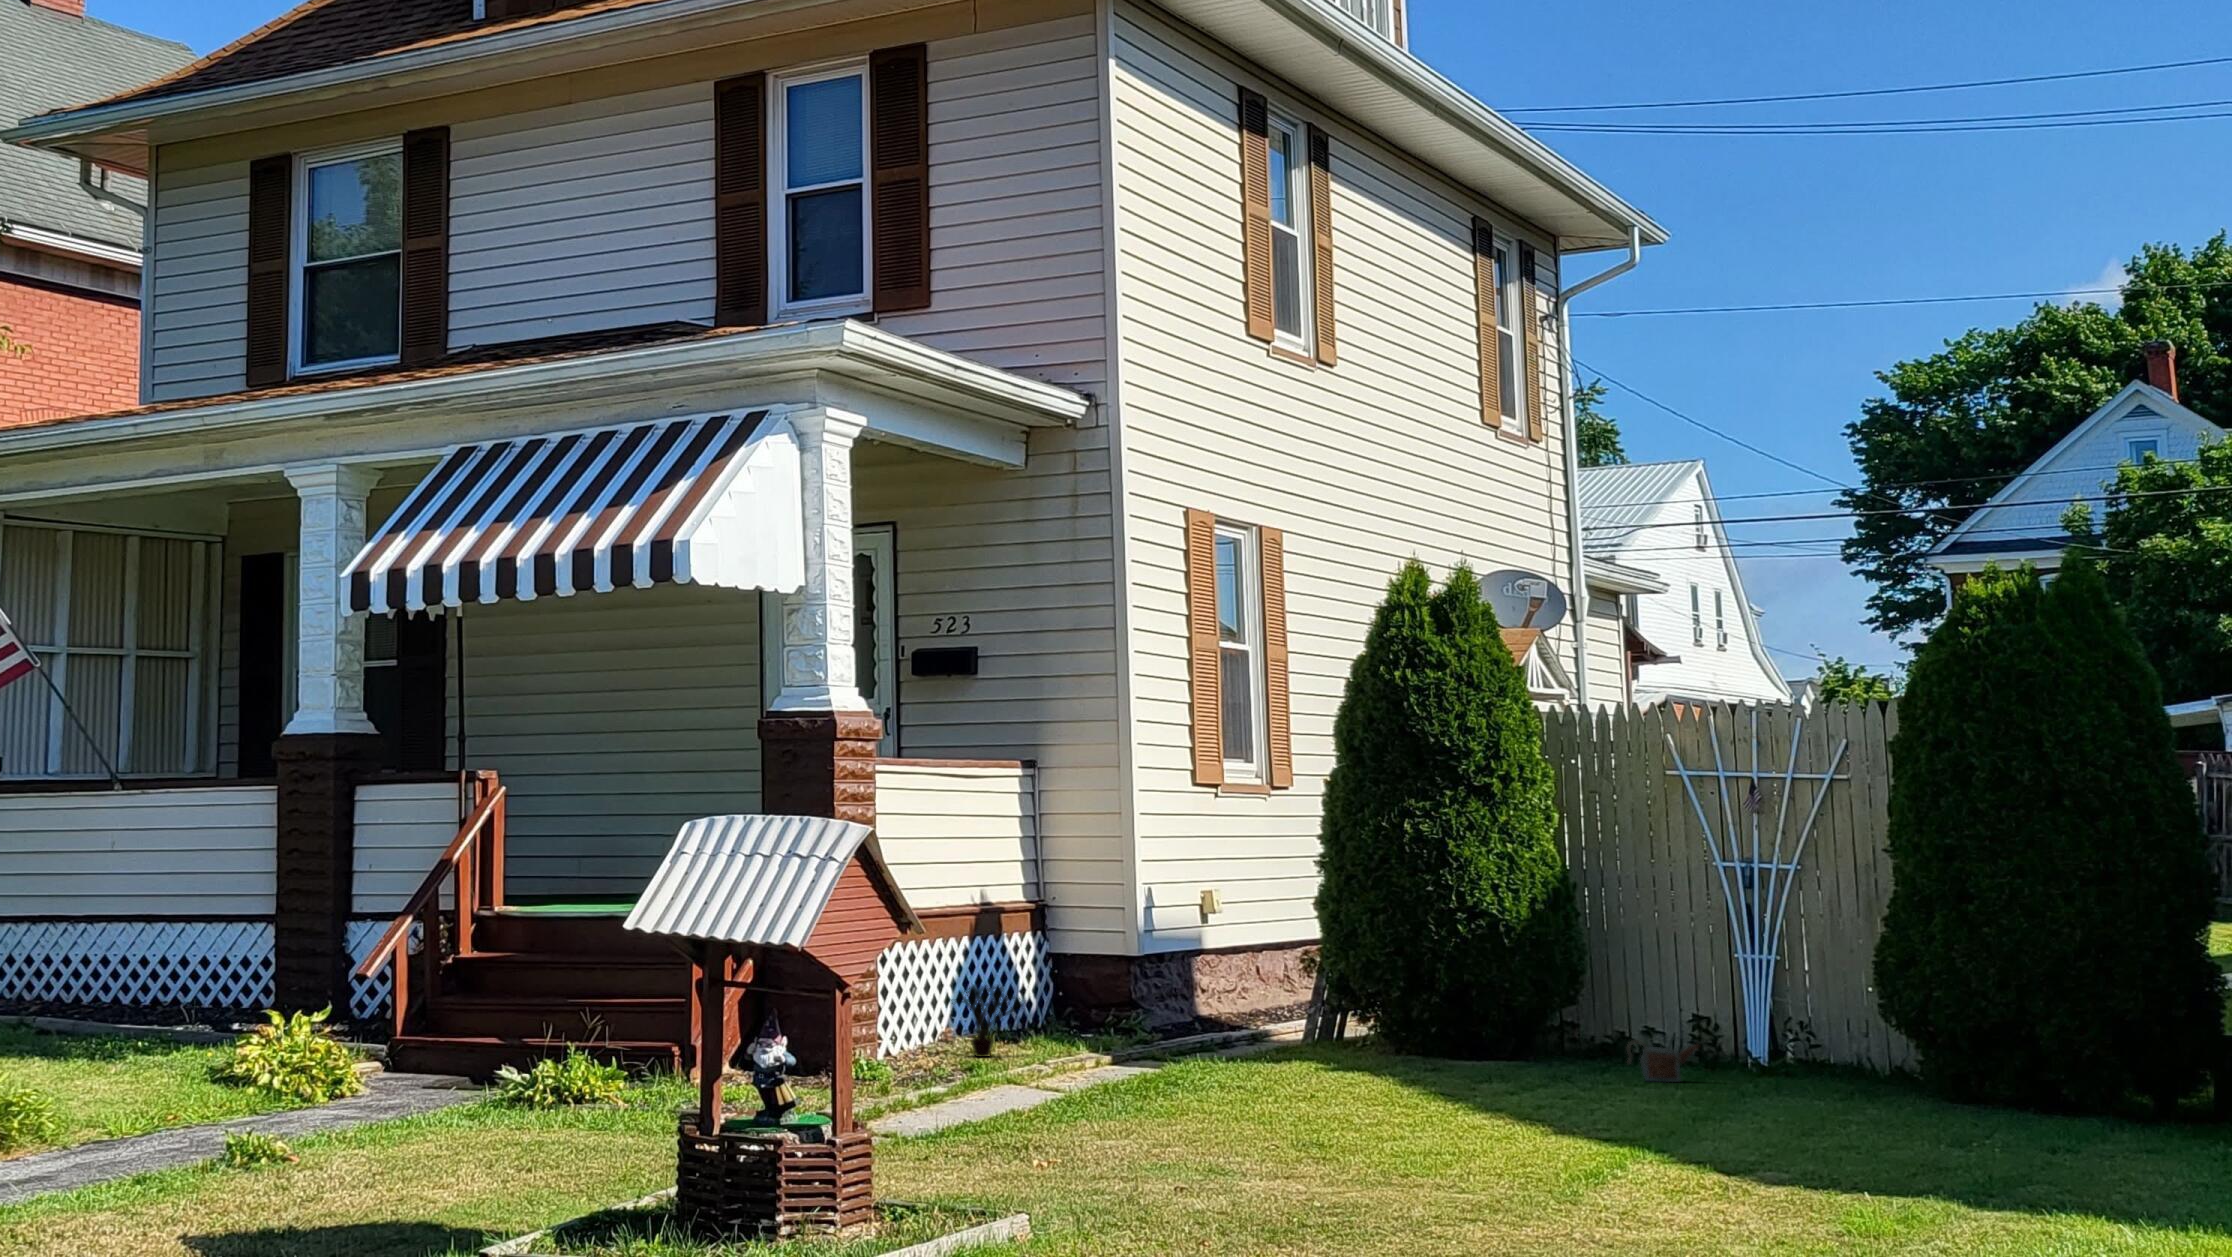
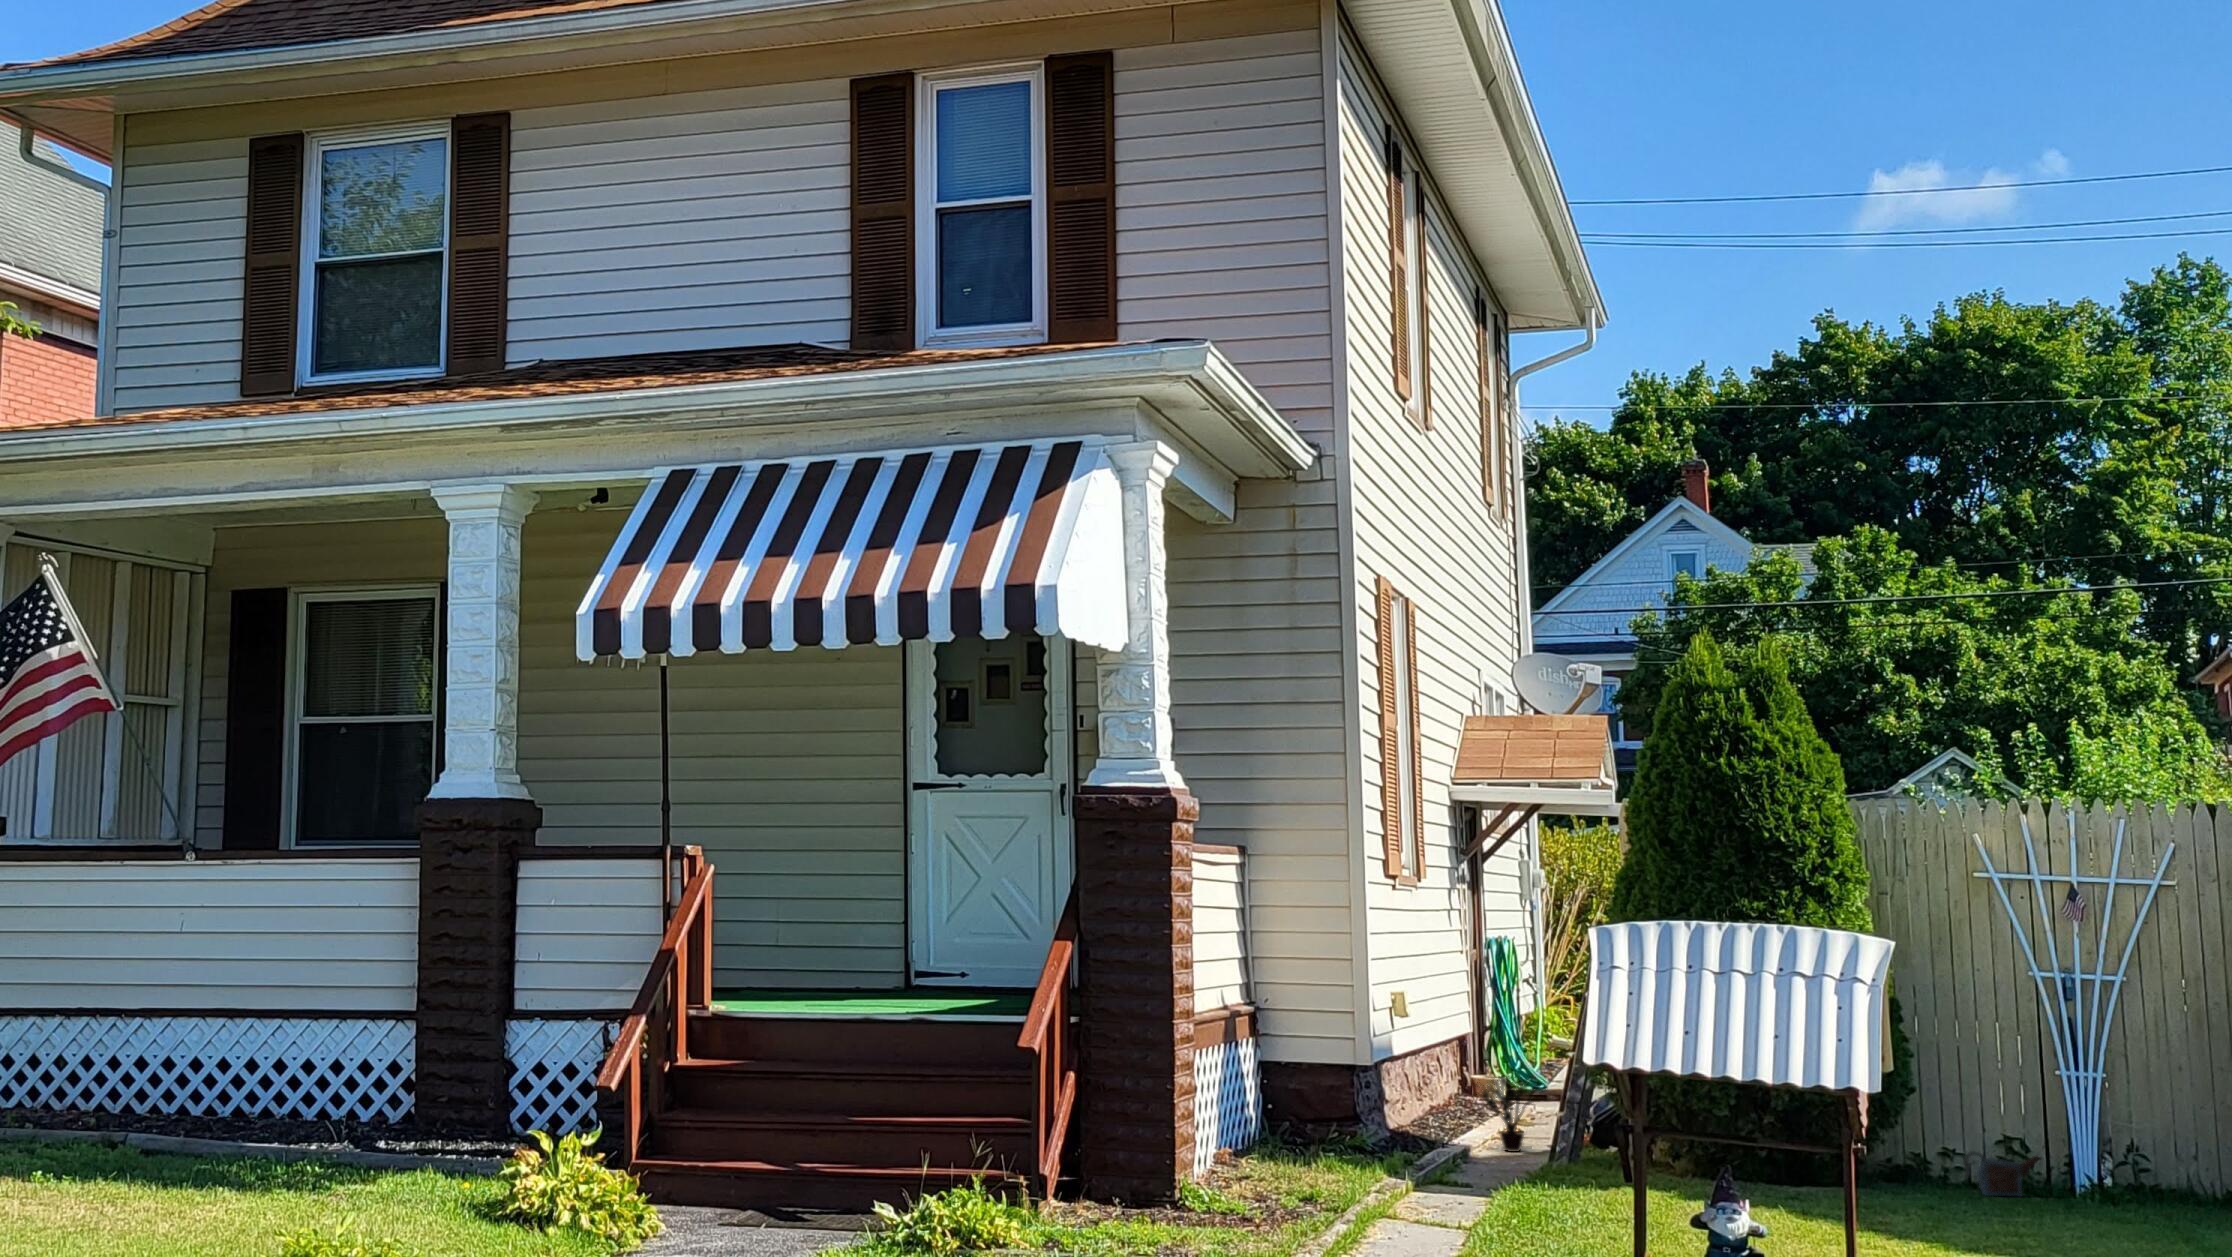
potted plant: present [951,985,1023,1057] -> present [1473,1075,1546,1152]

